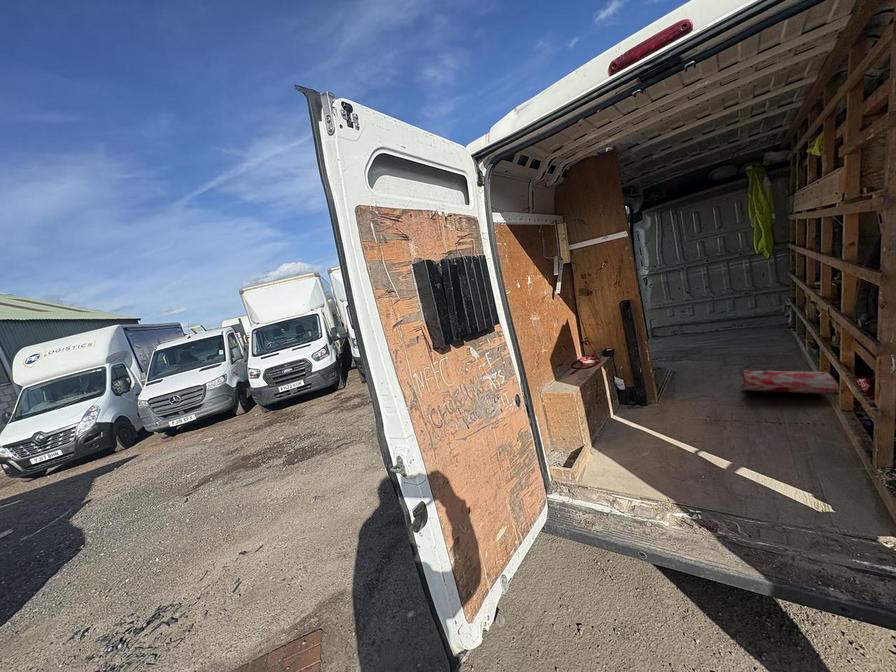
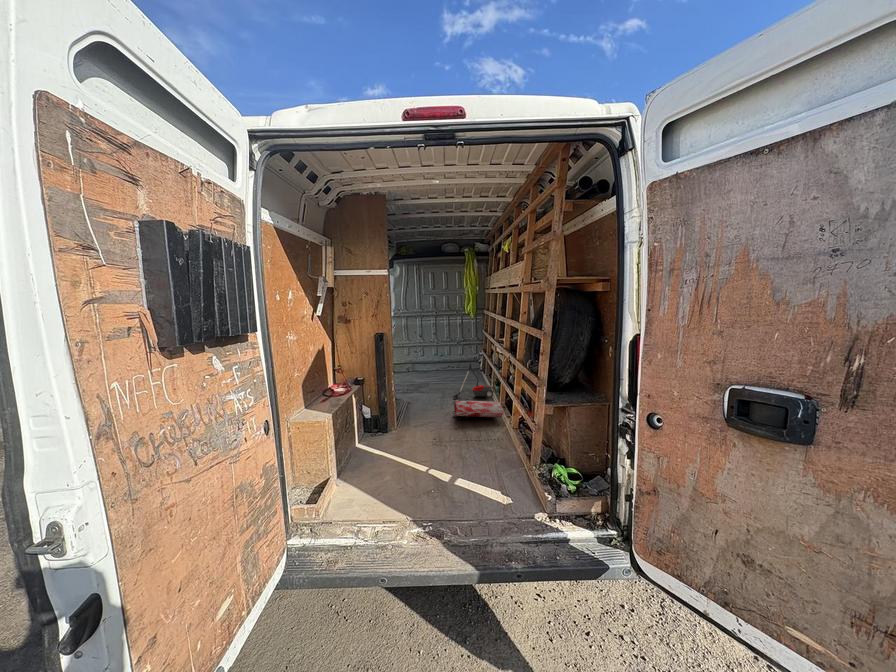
vacuum cleaner: none [743,318,820,368] -> present [453,362,493,398]

